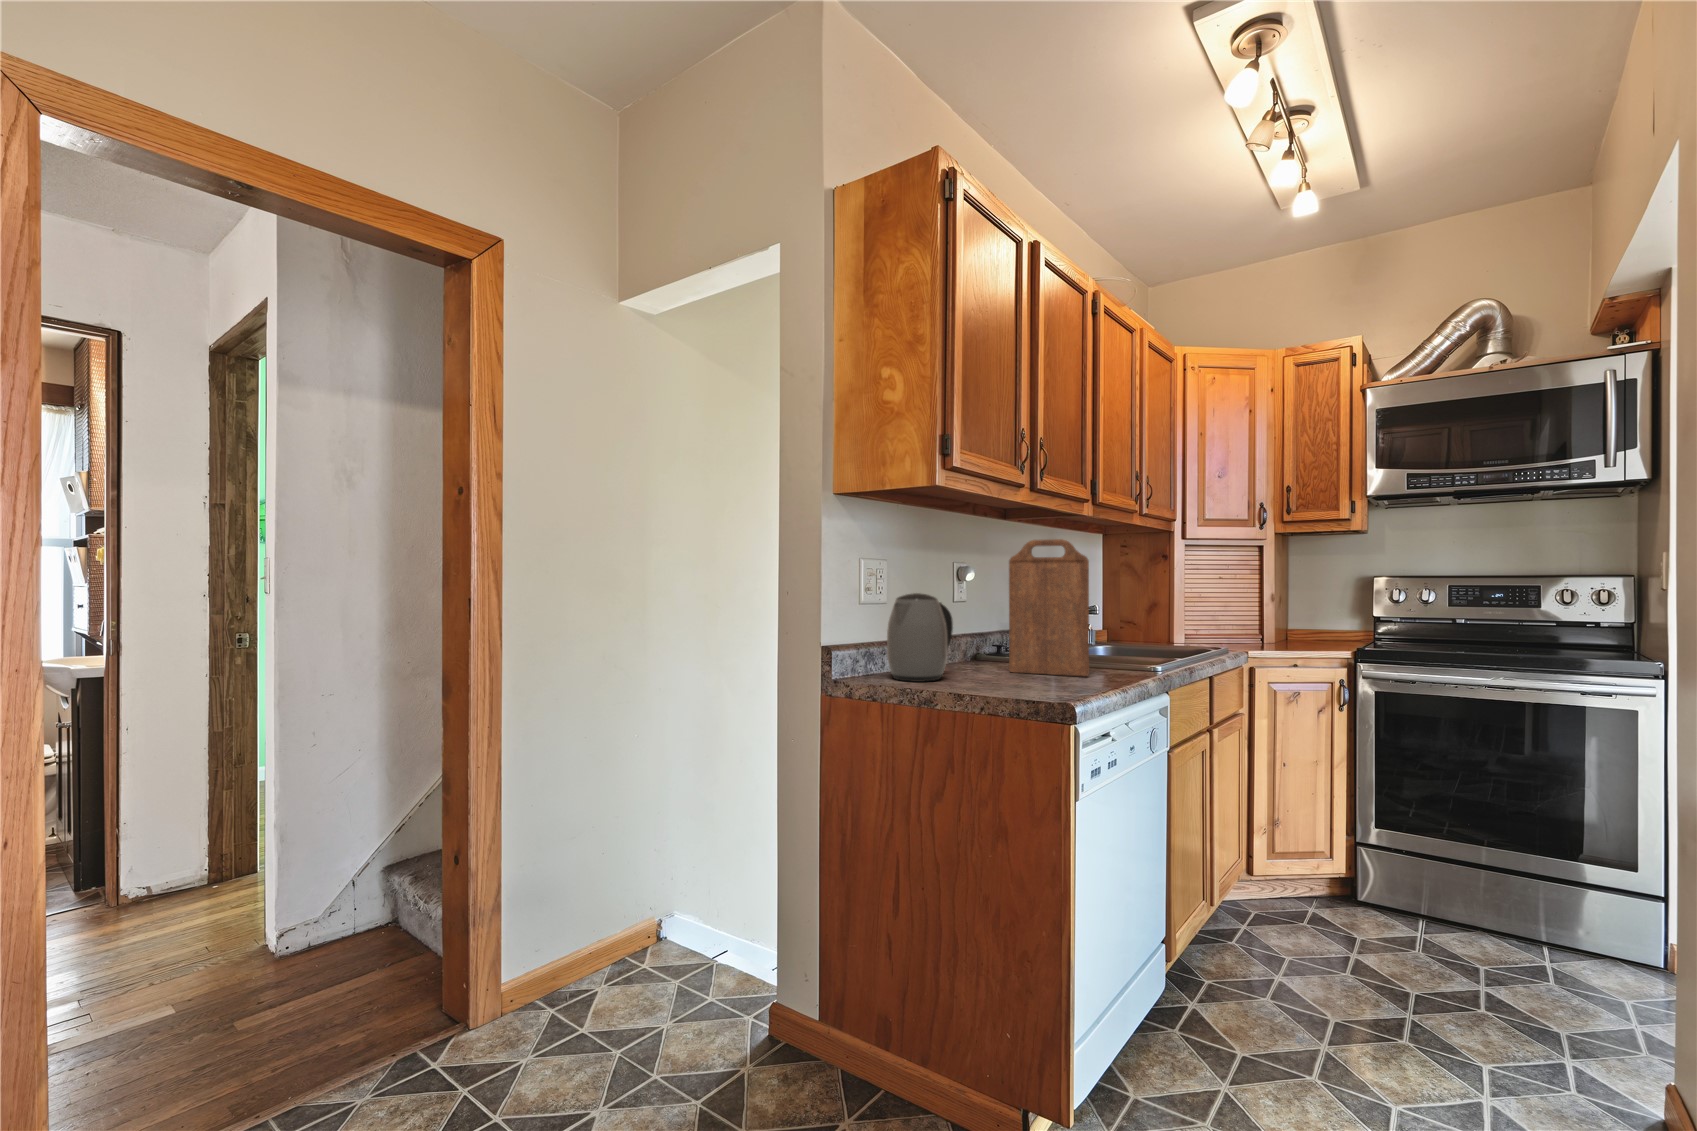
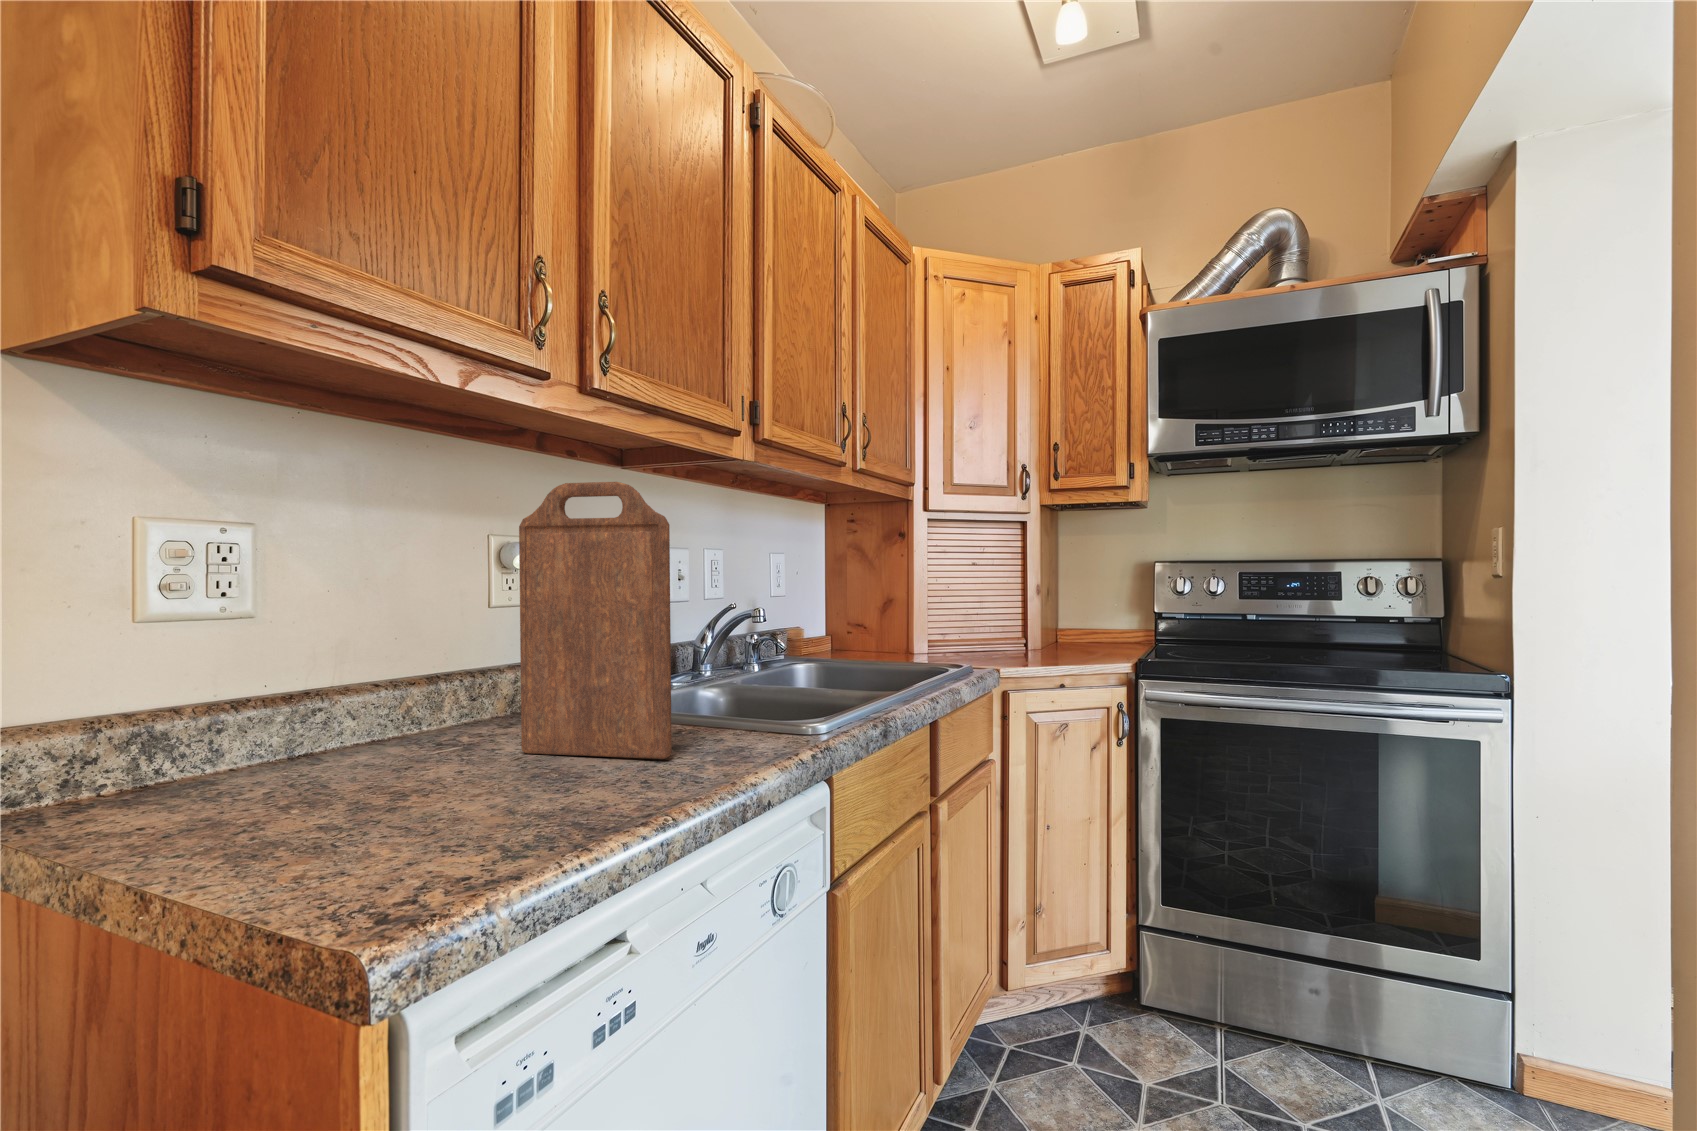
kettle: present [887,593,953,682] -> none [136,597,373,811]

